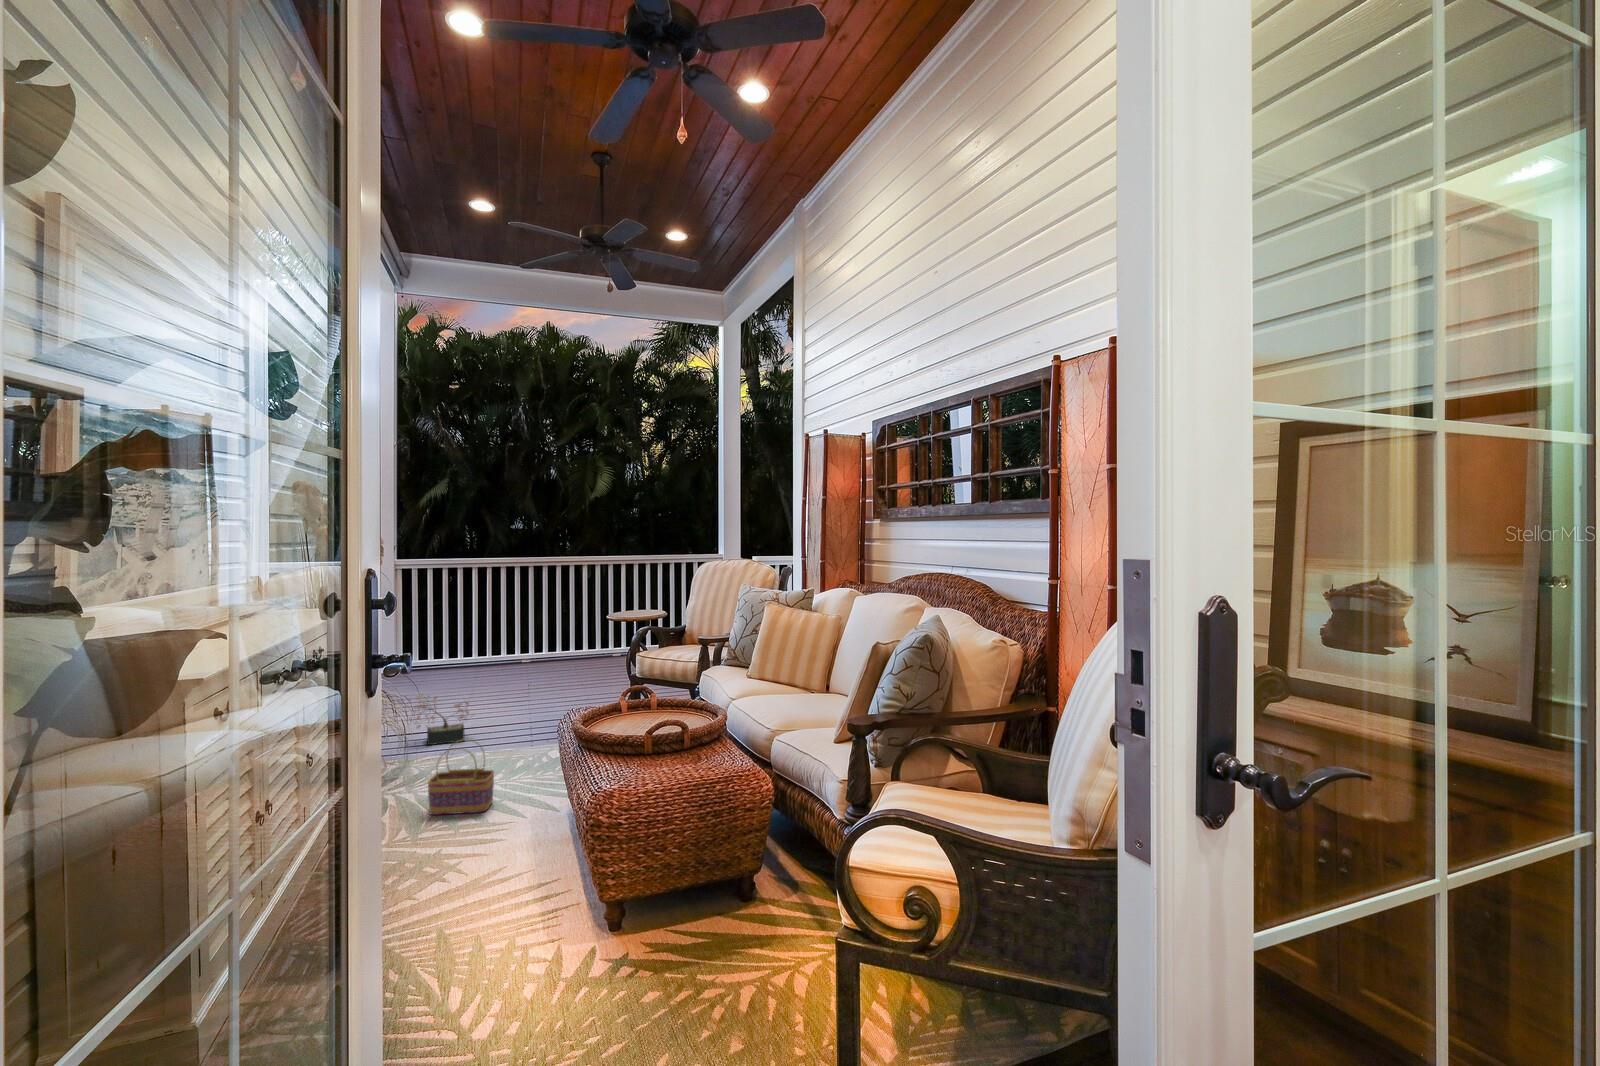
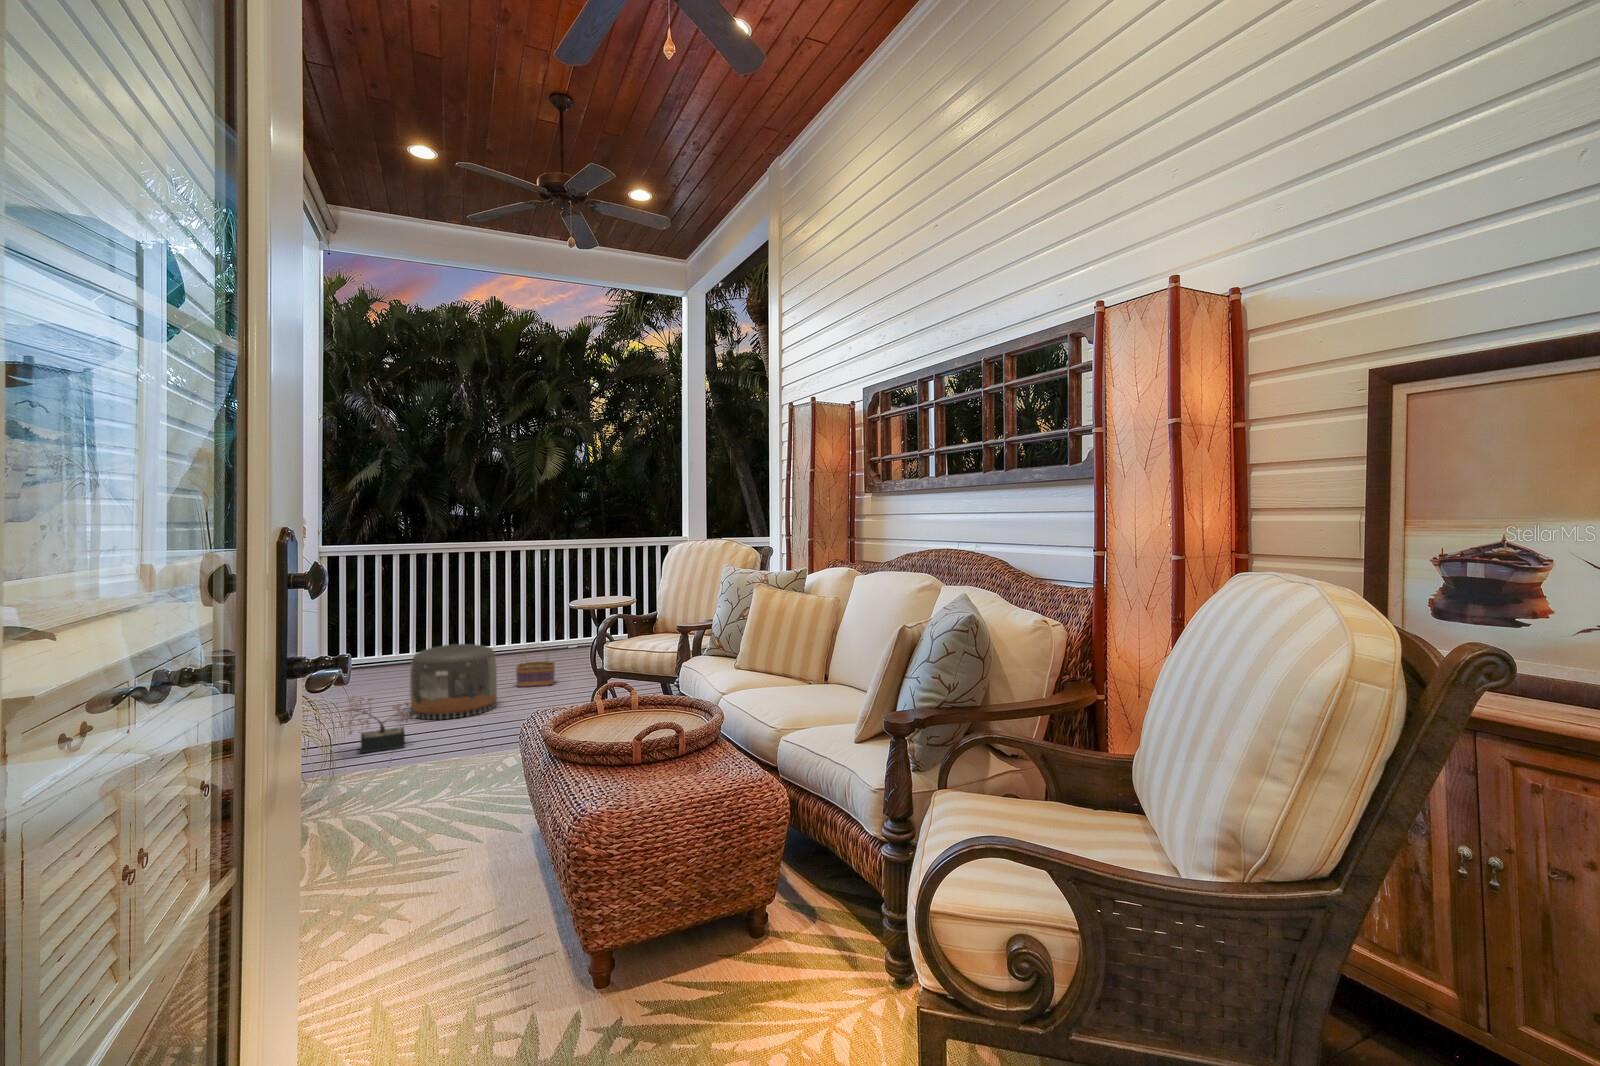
pouf: none [470,651,546,718] -> present [410,644,497,719]
basket: present [428,739,494,815] -> present [516,643,555,687]

